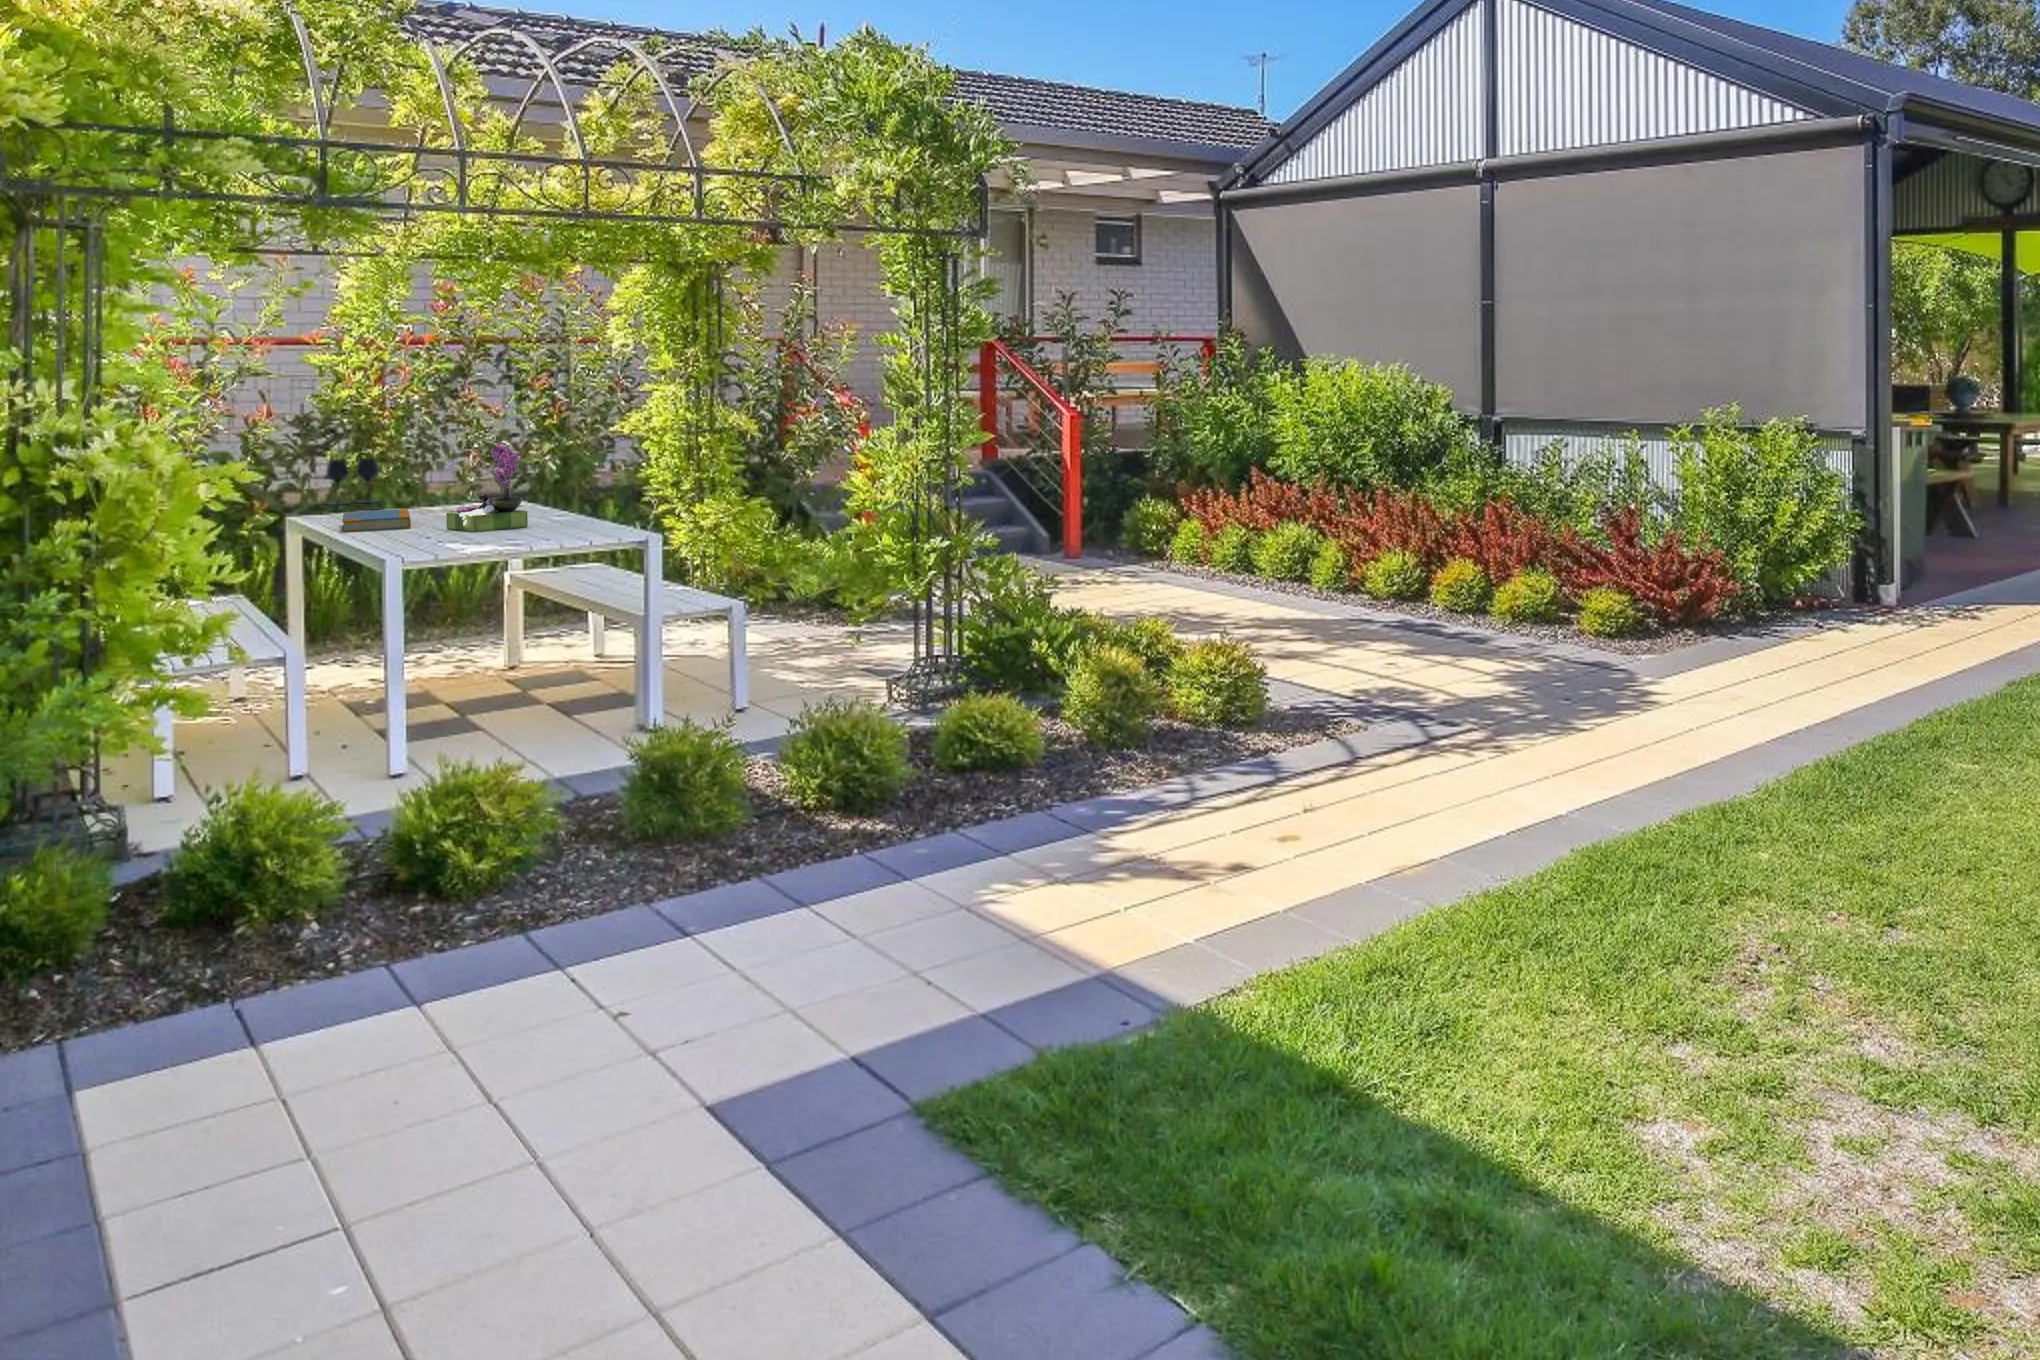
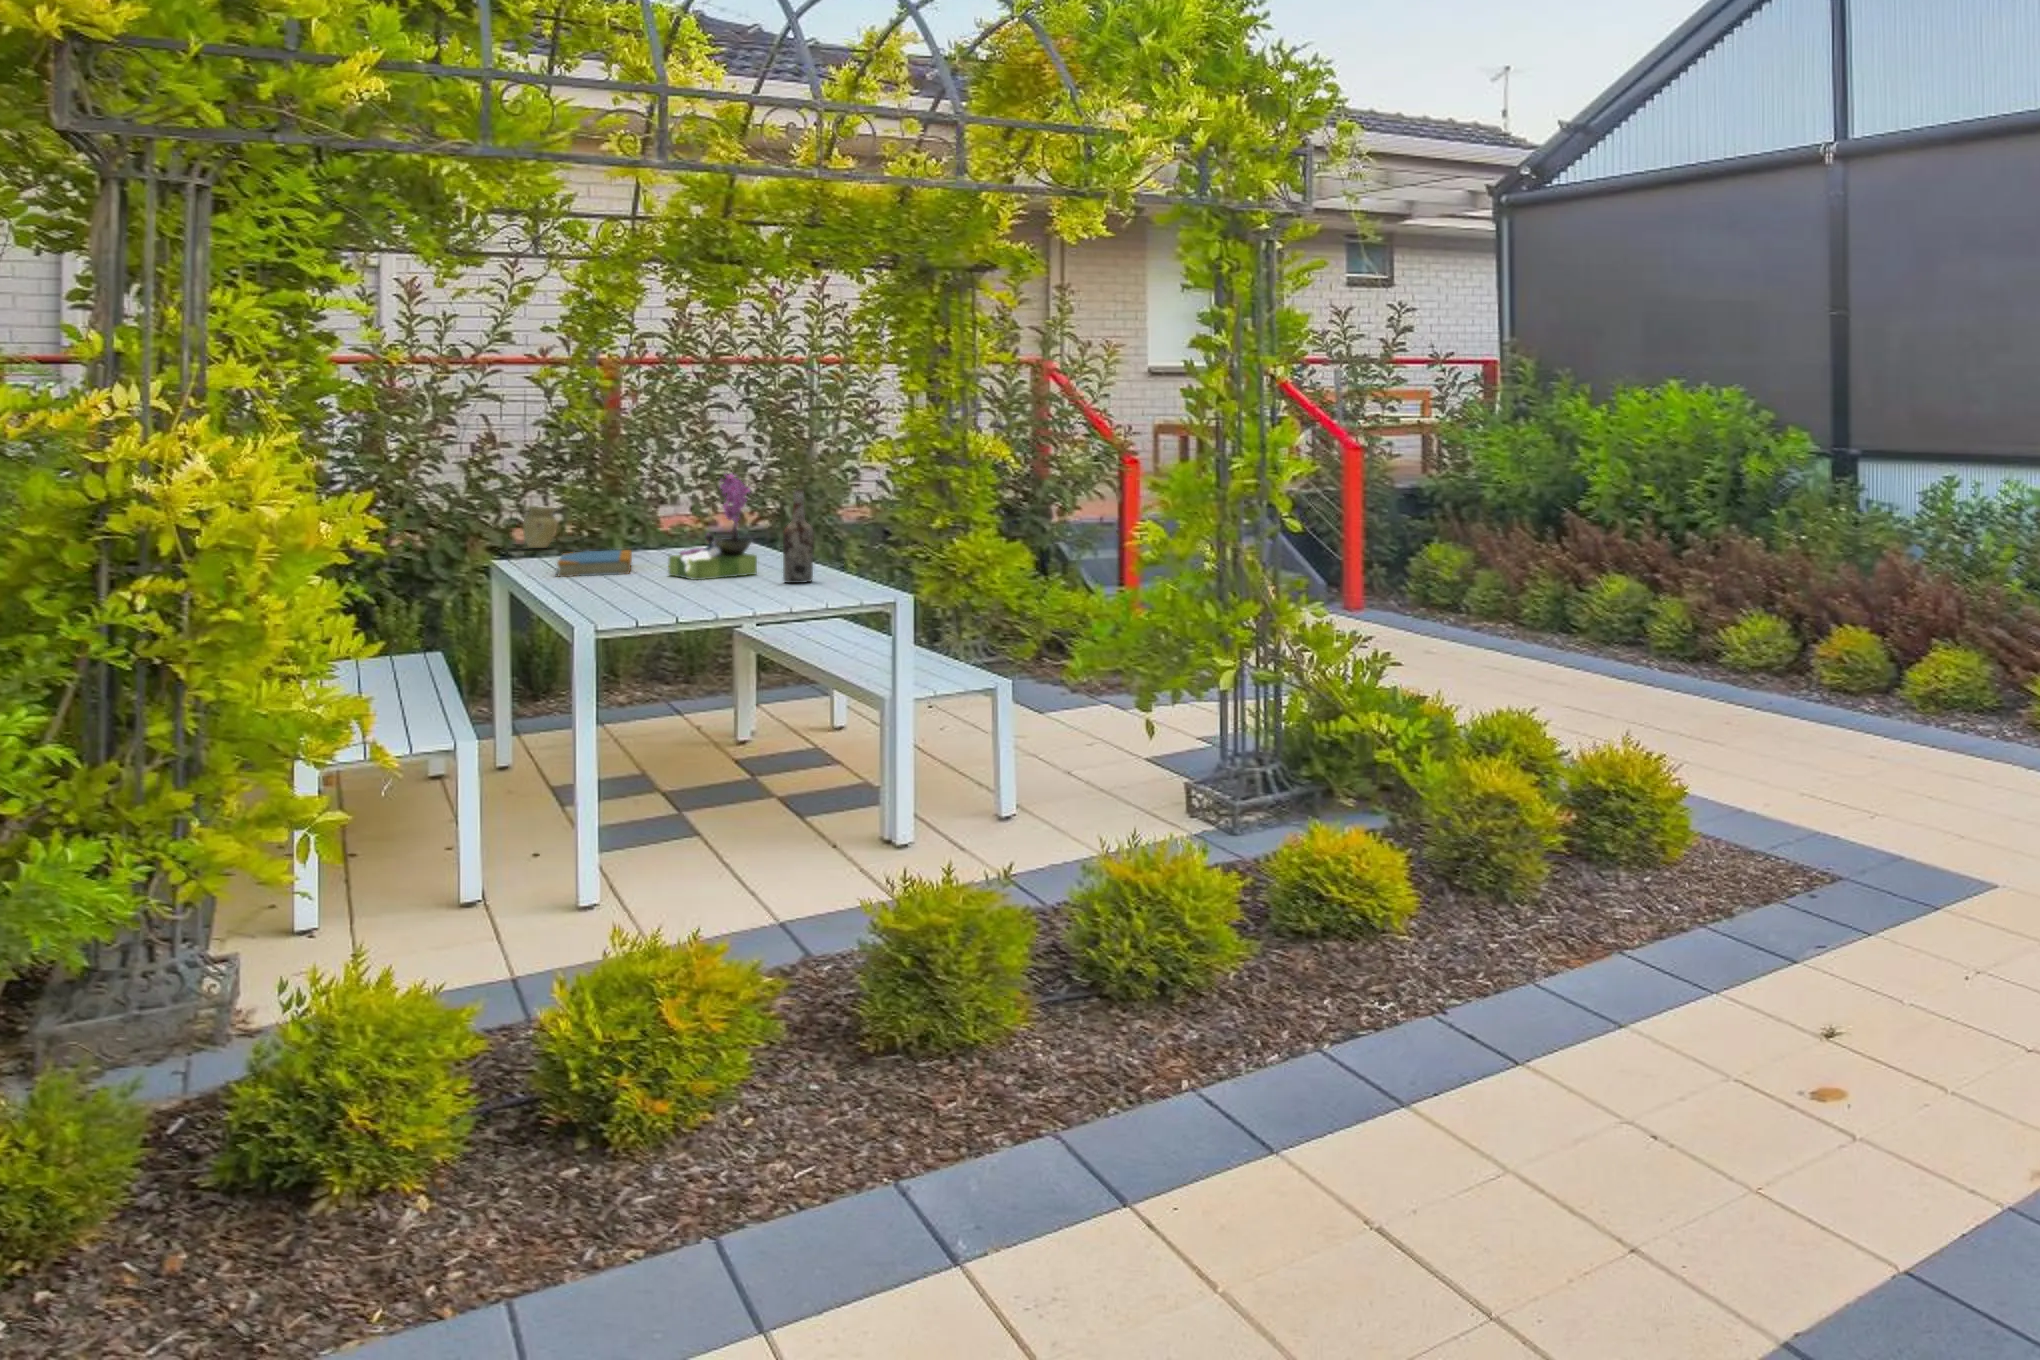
wine bottle: none [552,457,578,533] -> present [783,489,814,583]
wine glass: present [326,458,379,505] -> none [557,491,612,543]
vase: none [295,473,330,509] -> present [523,506,557,548]

